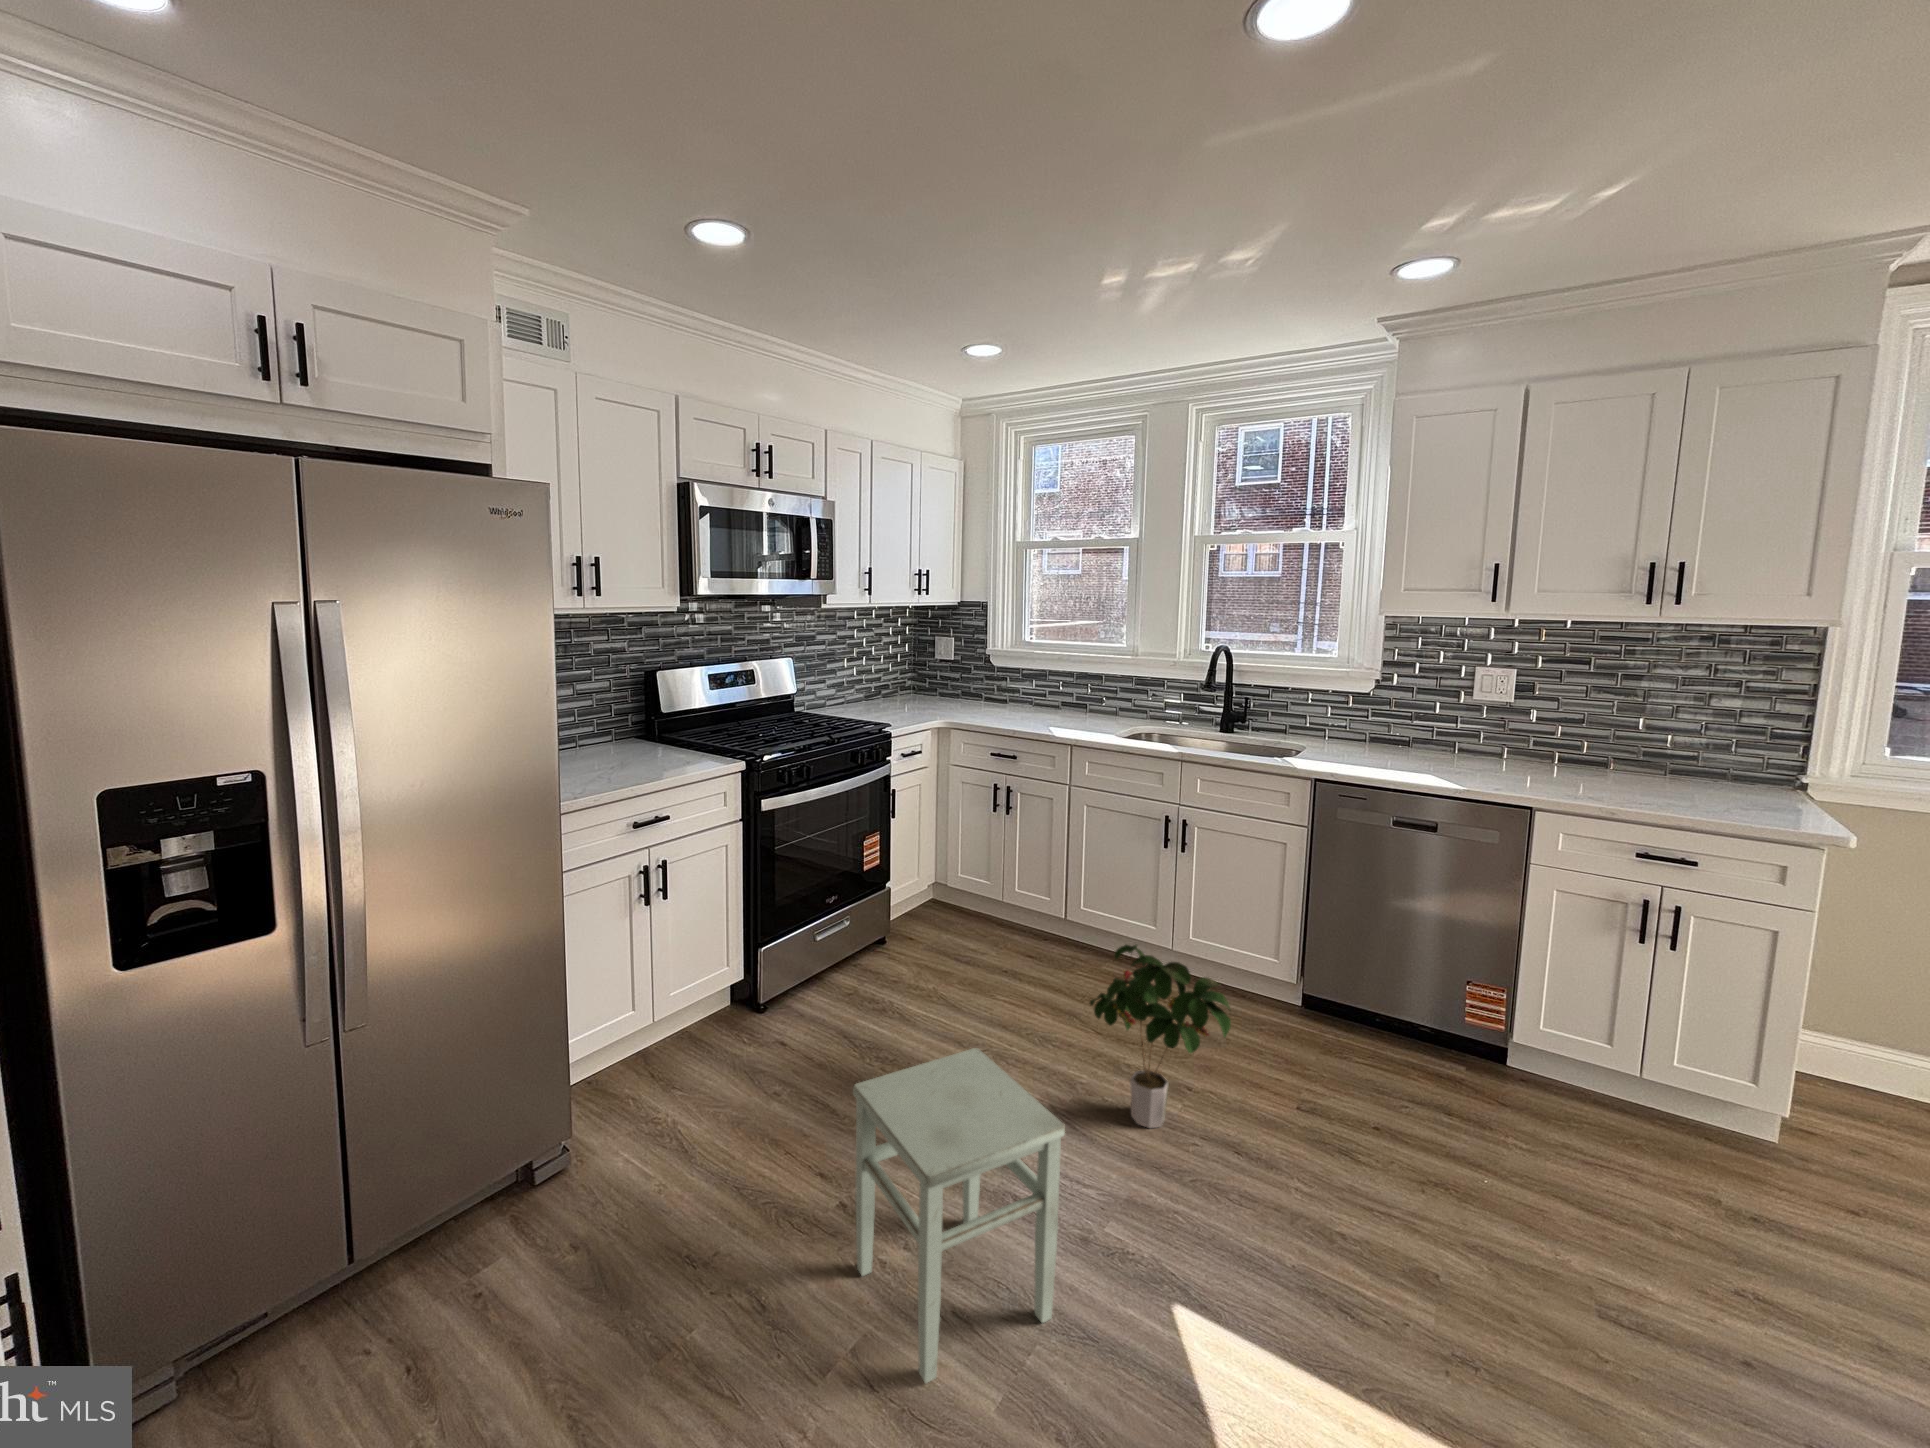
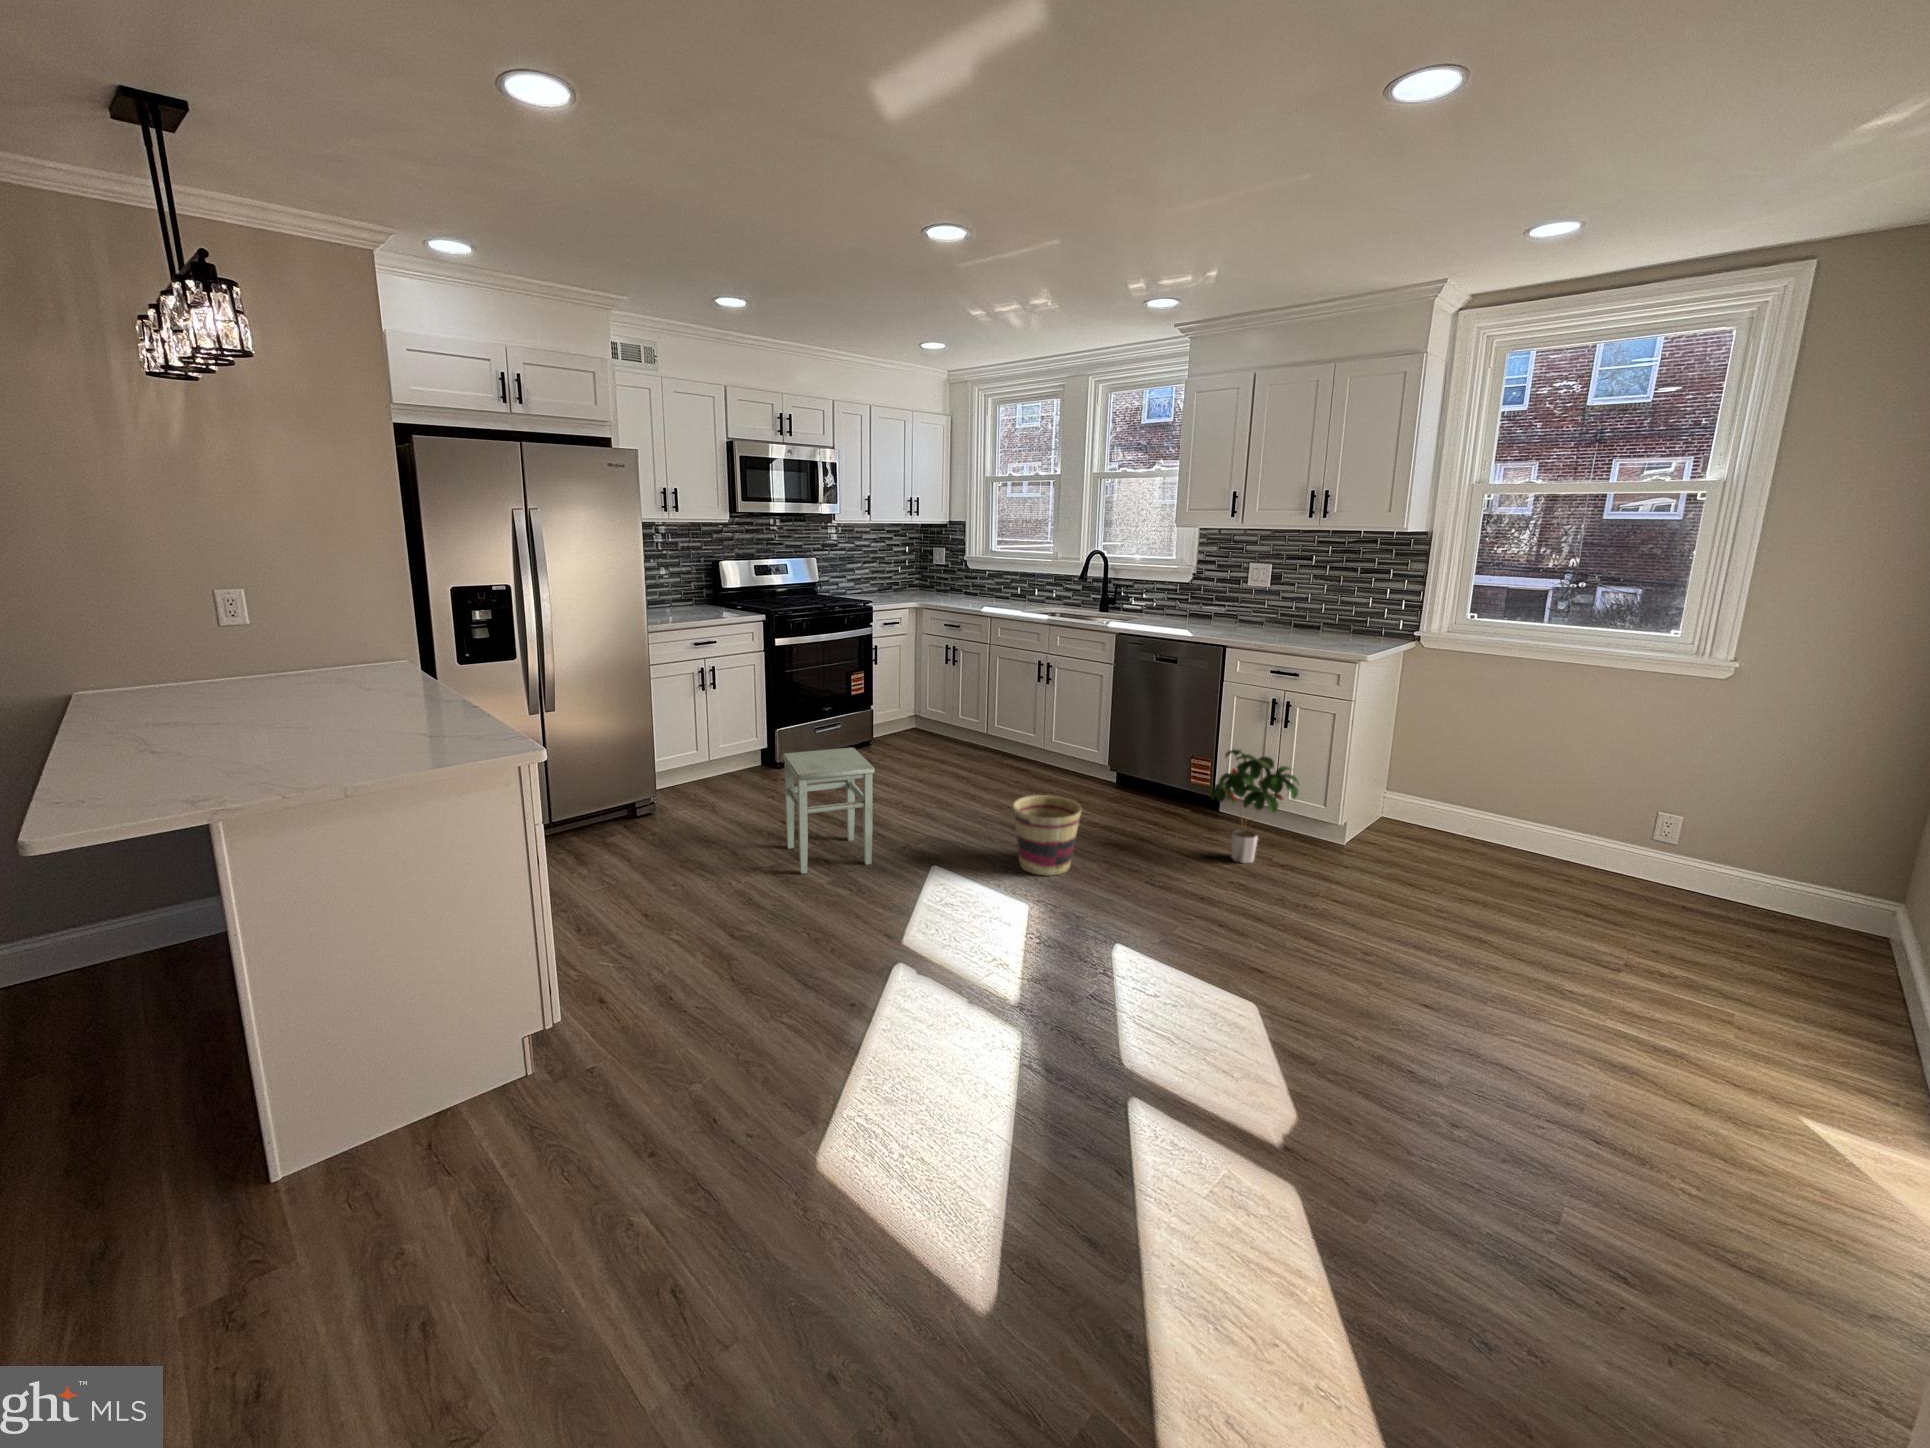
potted plant: present [1090,945,1231,1128] -> present [1208,749,1299,863]
basket: none [1315,1126,1469,1324] -> present [1013,795,1081,876]

